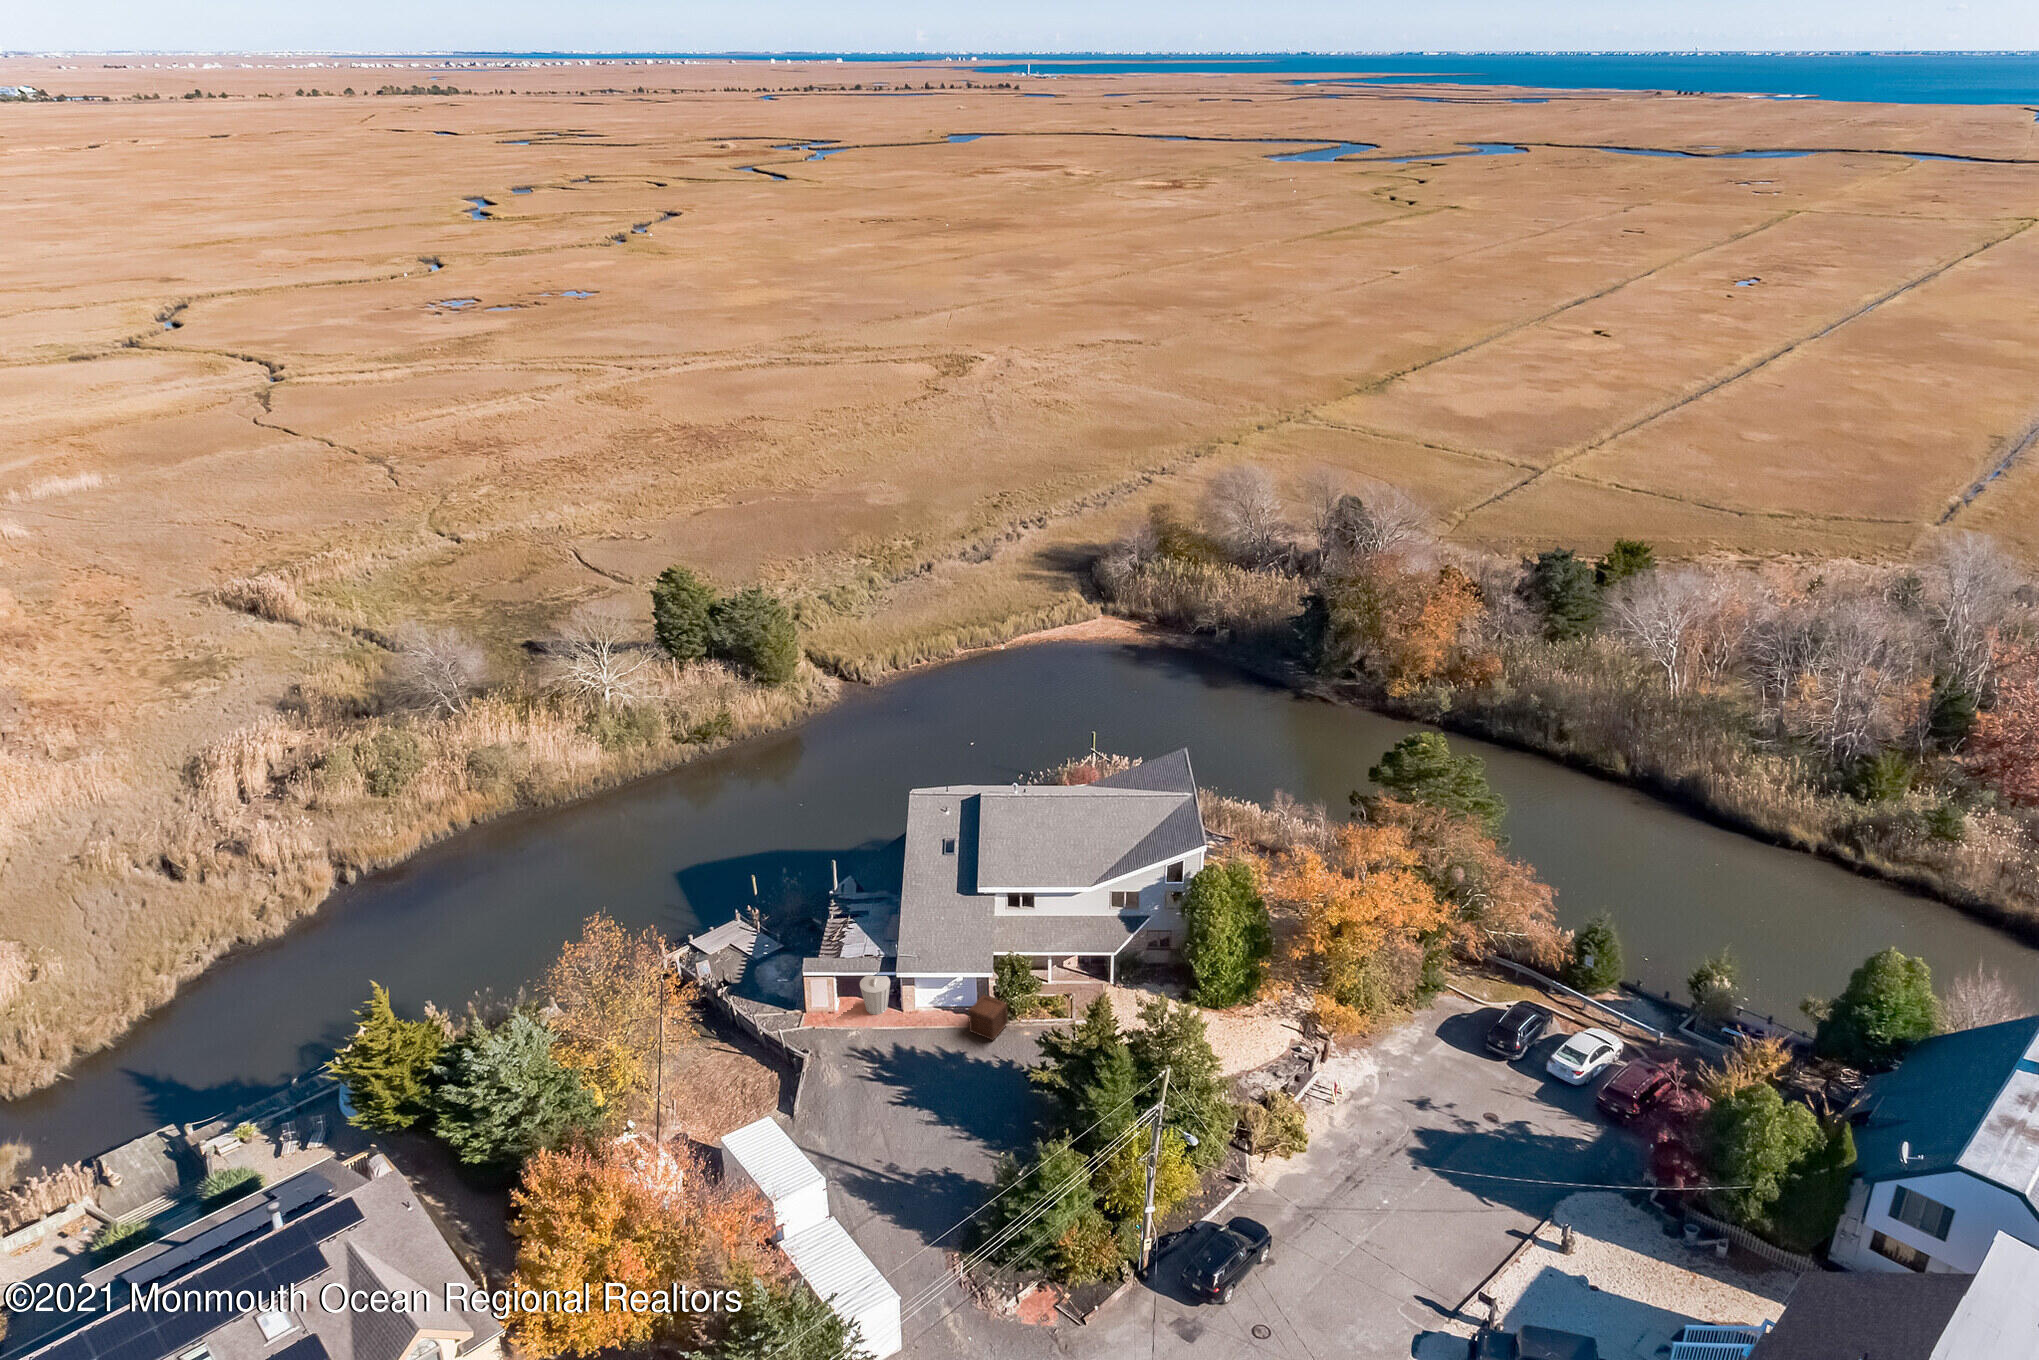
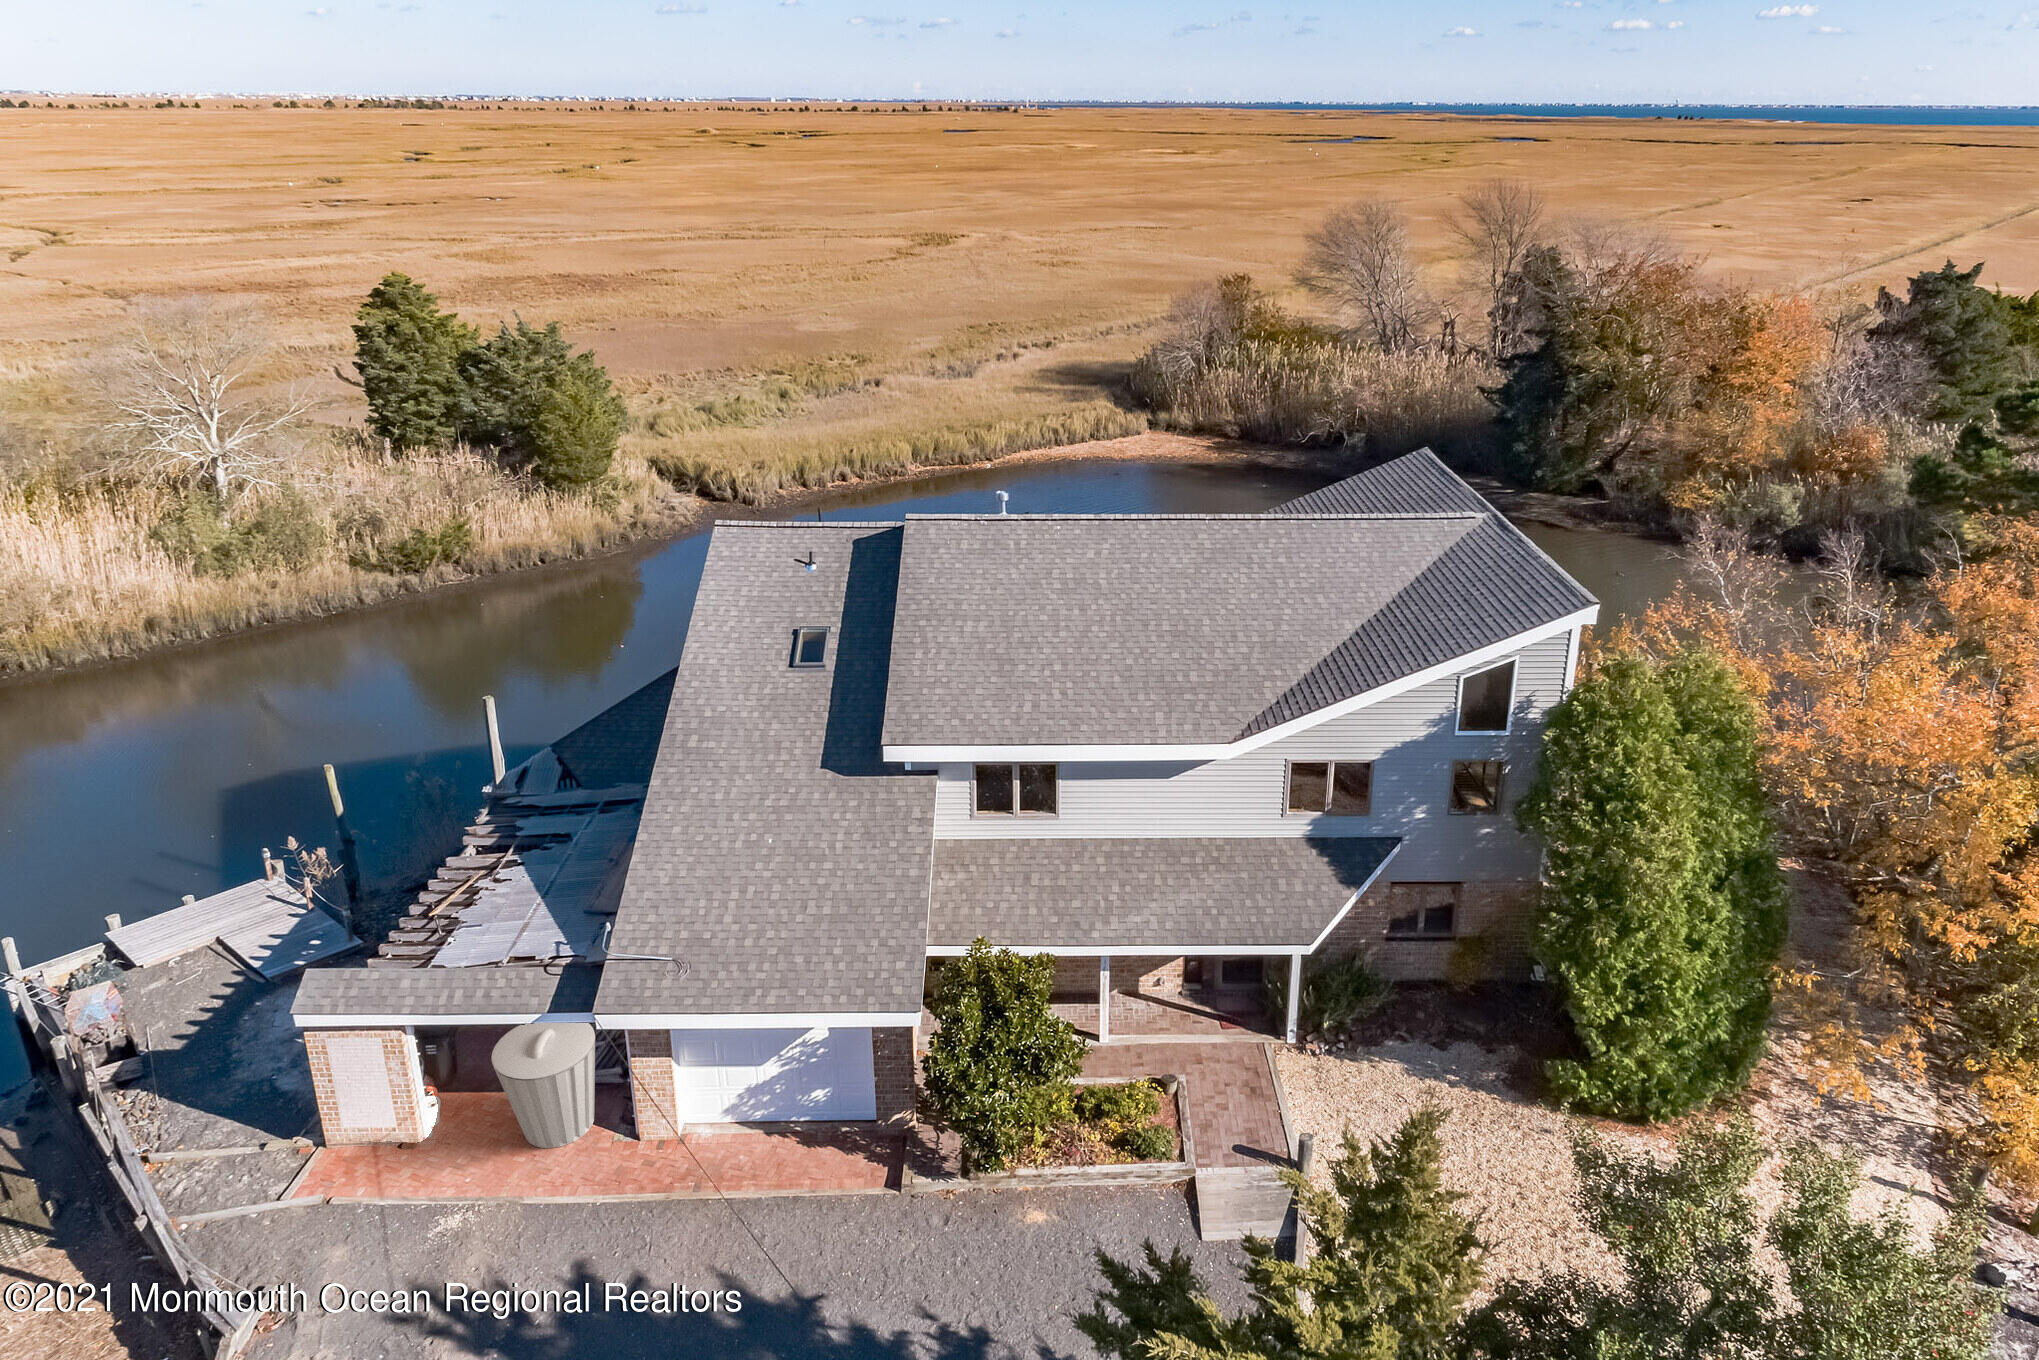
wooden crate: present [968,995,1008,1040] -> none [834,1083,971,1246]

